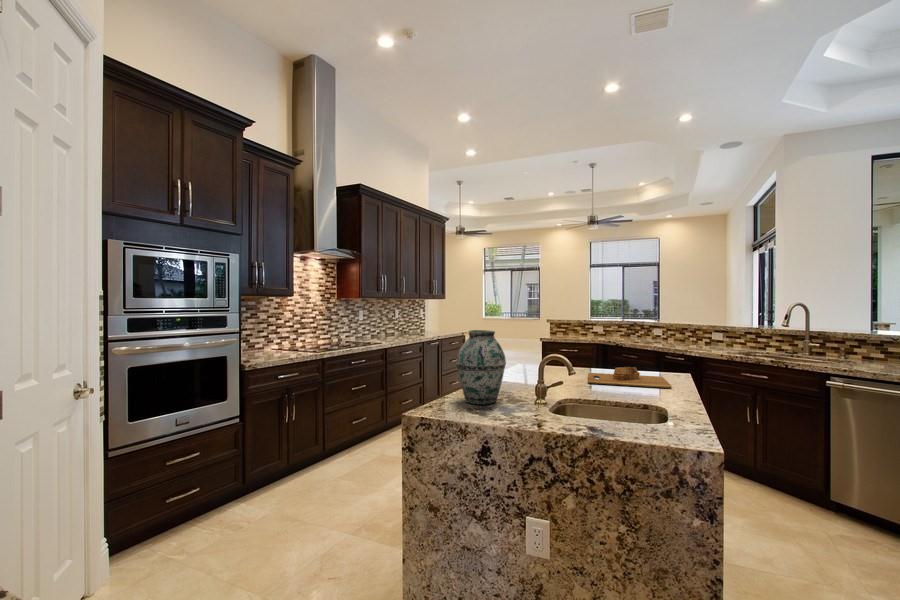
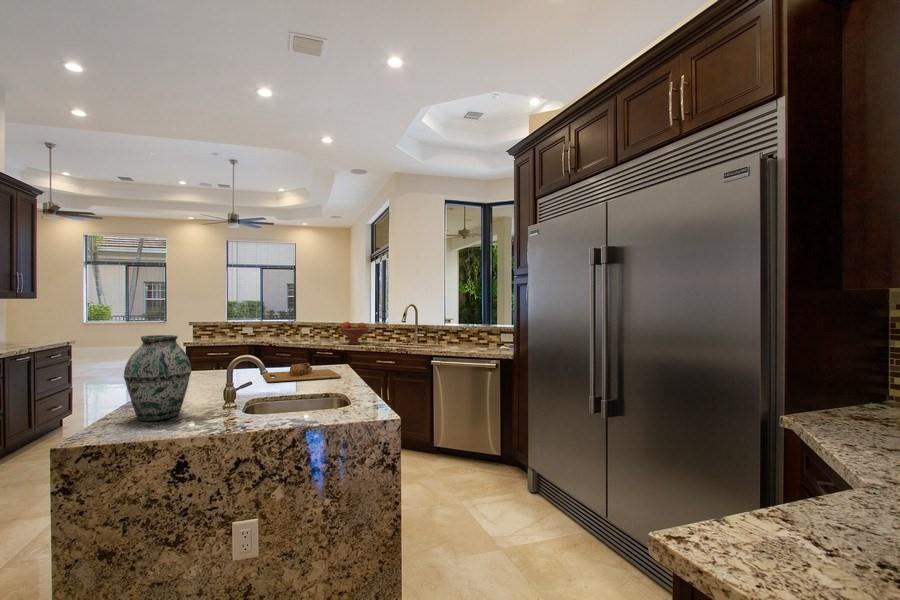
fruit bowl: none [693,323,733,350] -> present [339,322,369,344]

